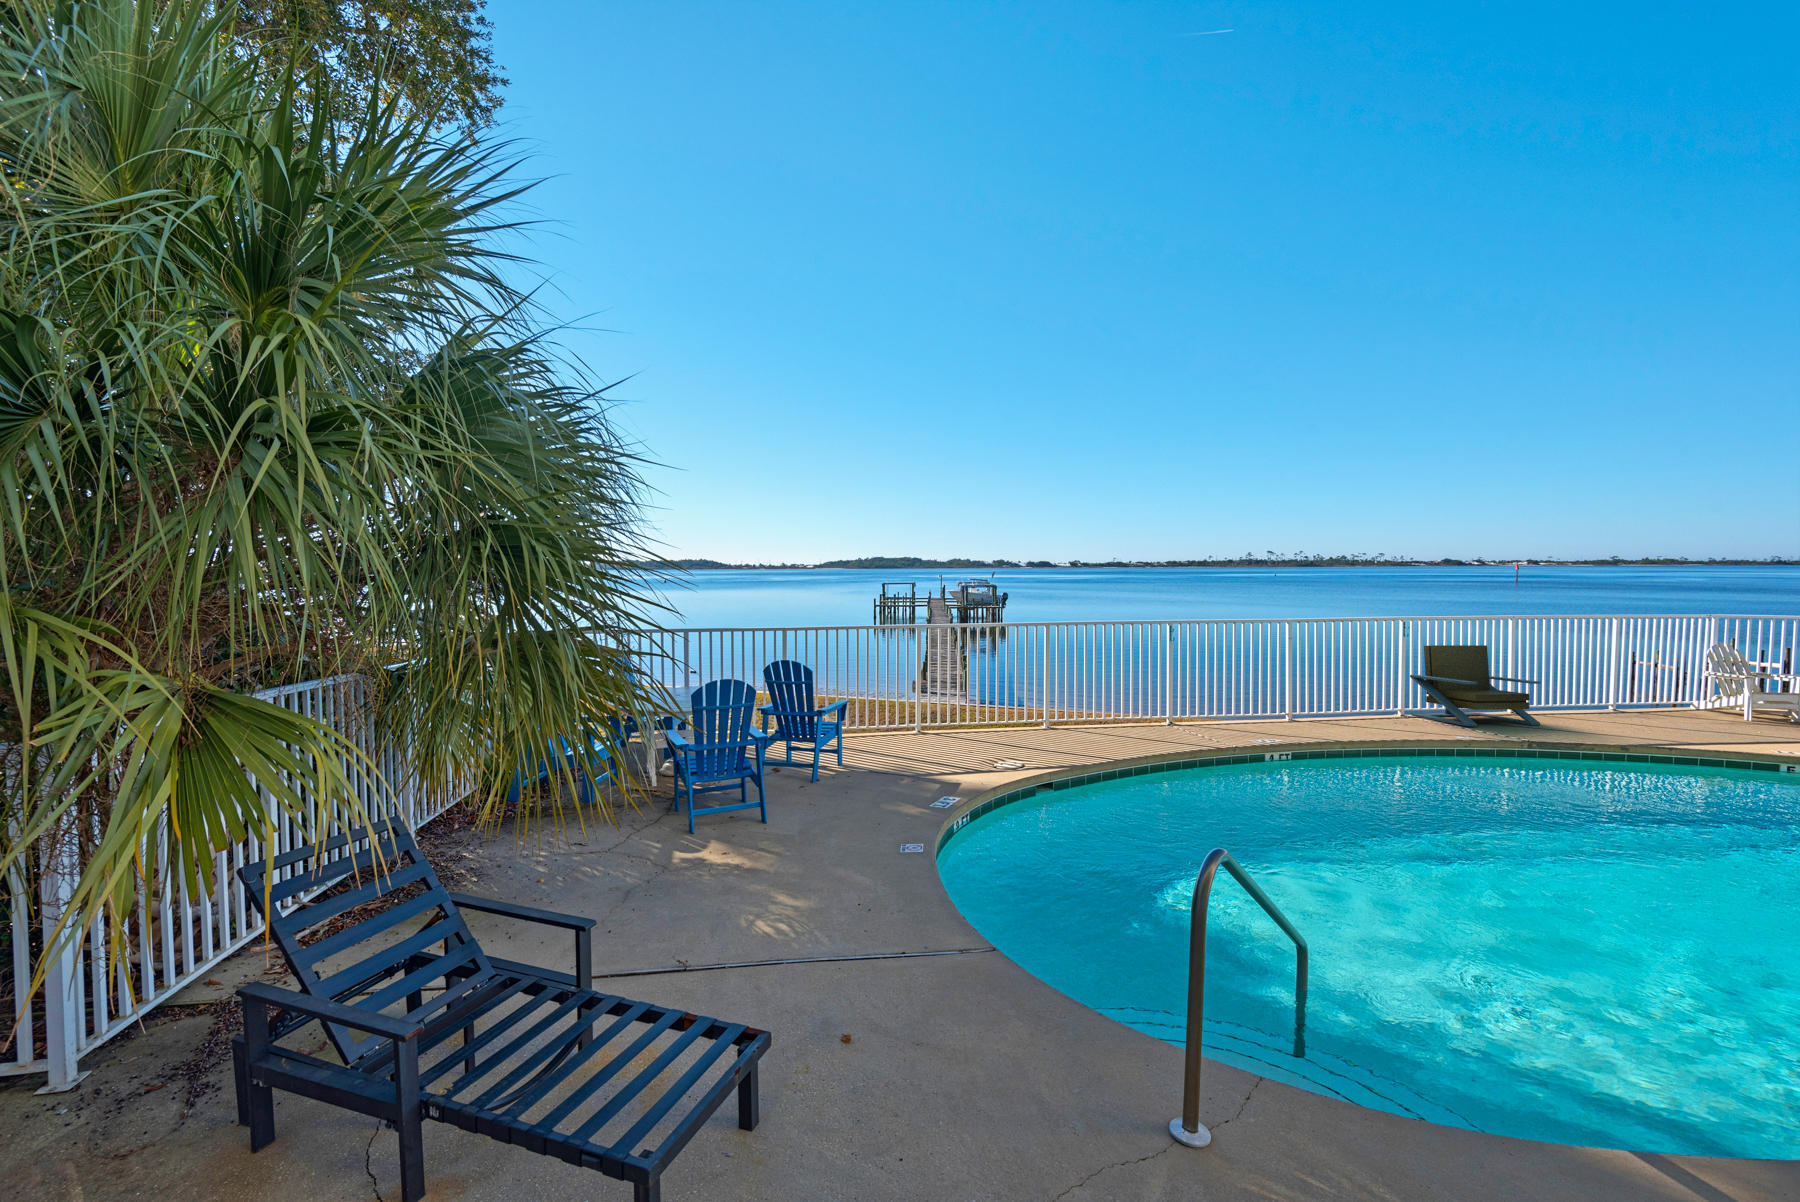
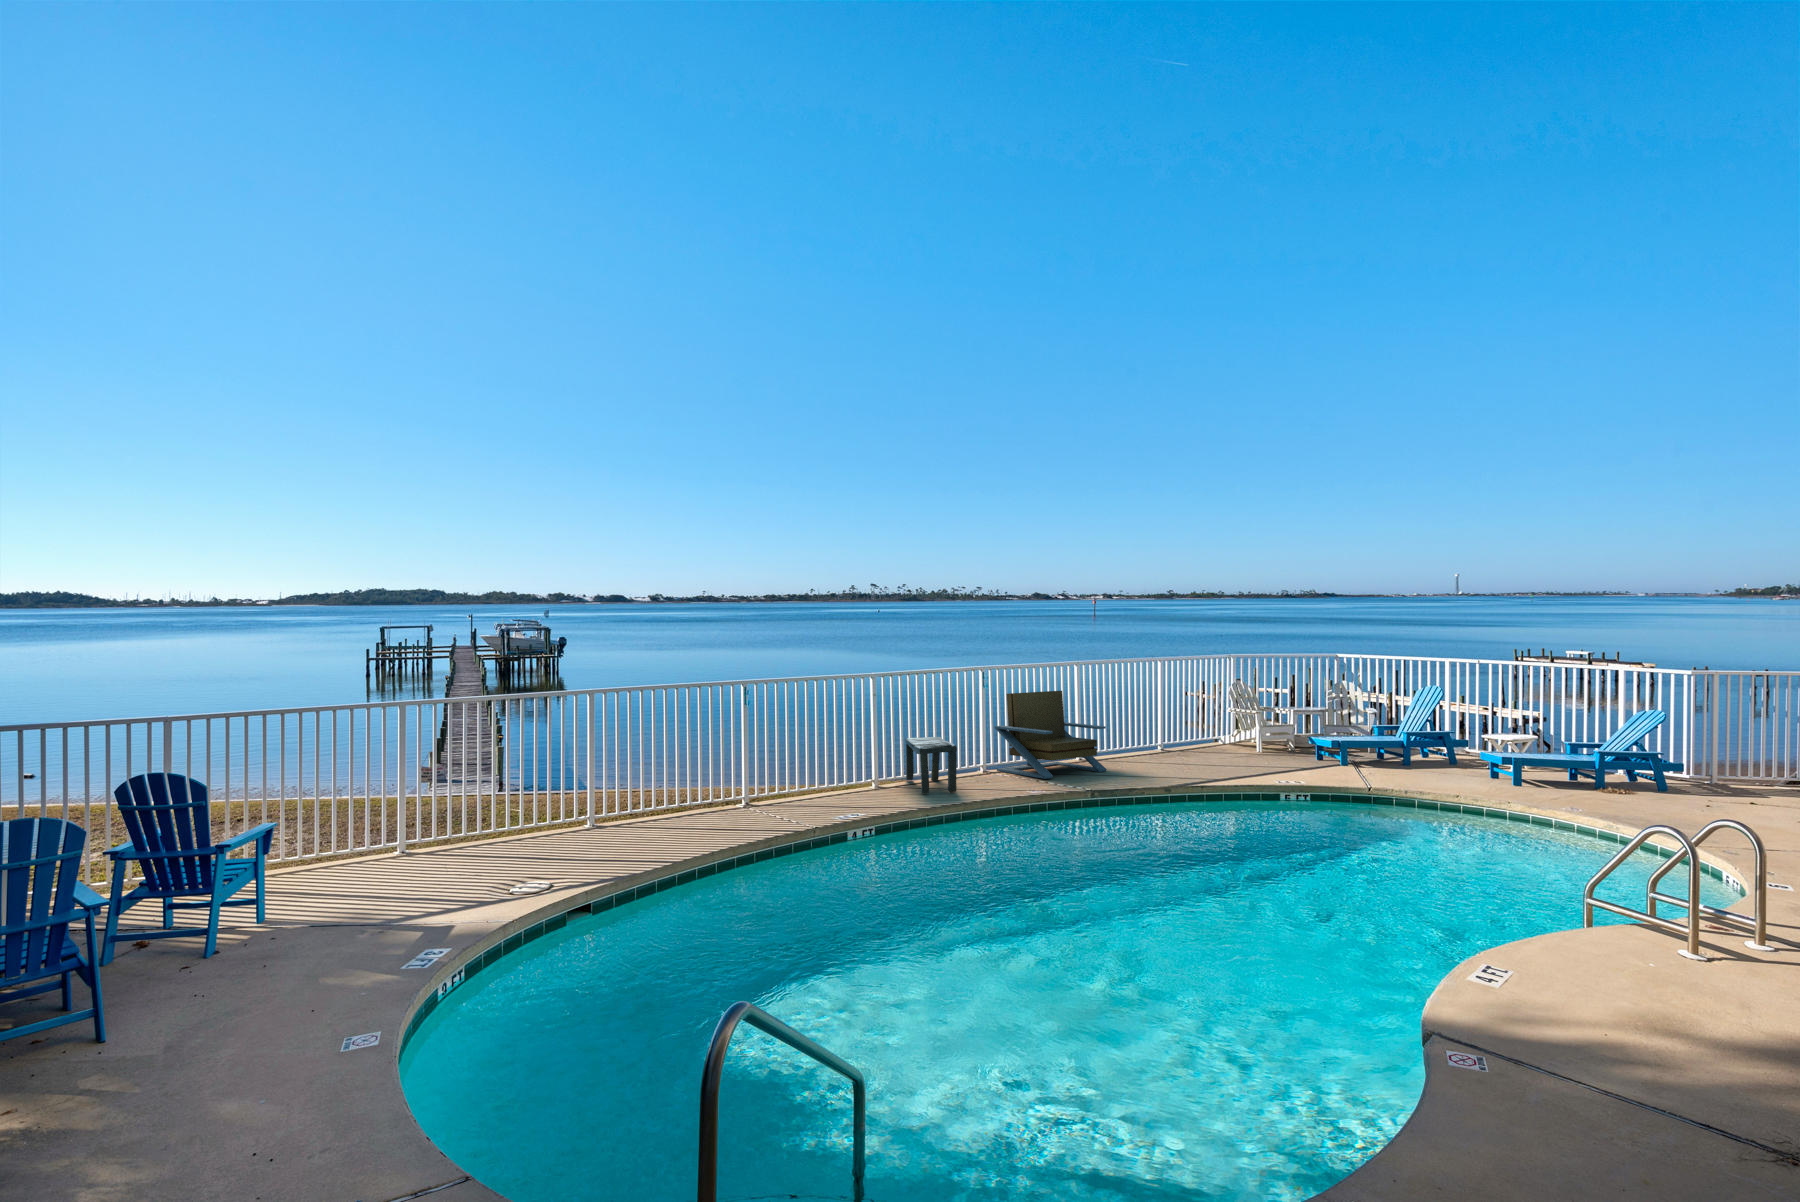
bench: none [1317,680,1372,730] -> present [905,737,957,793]

